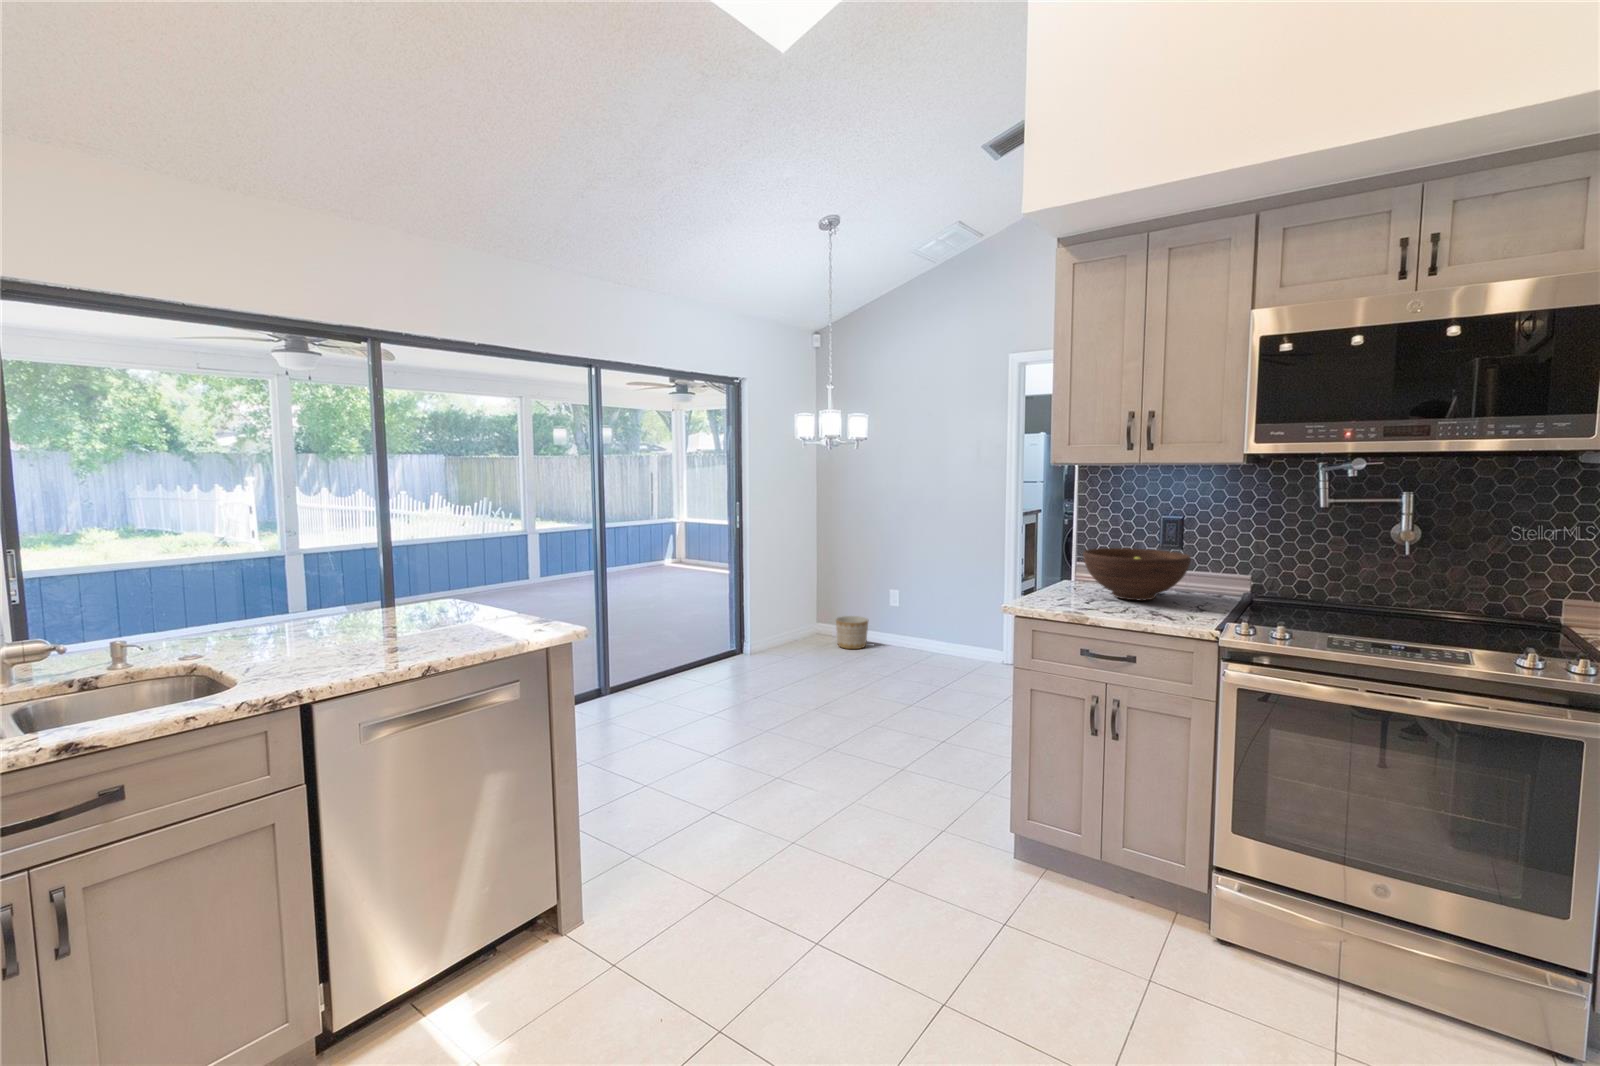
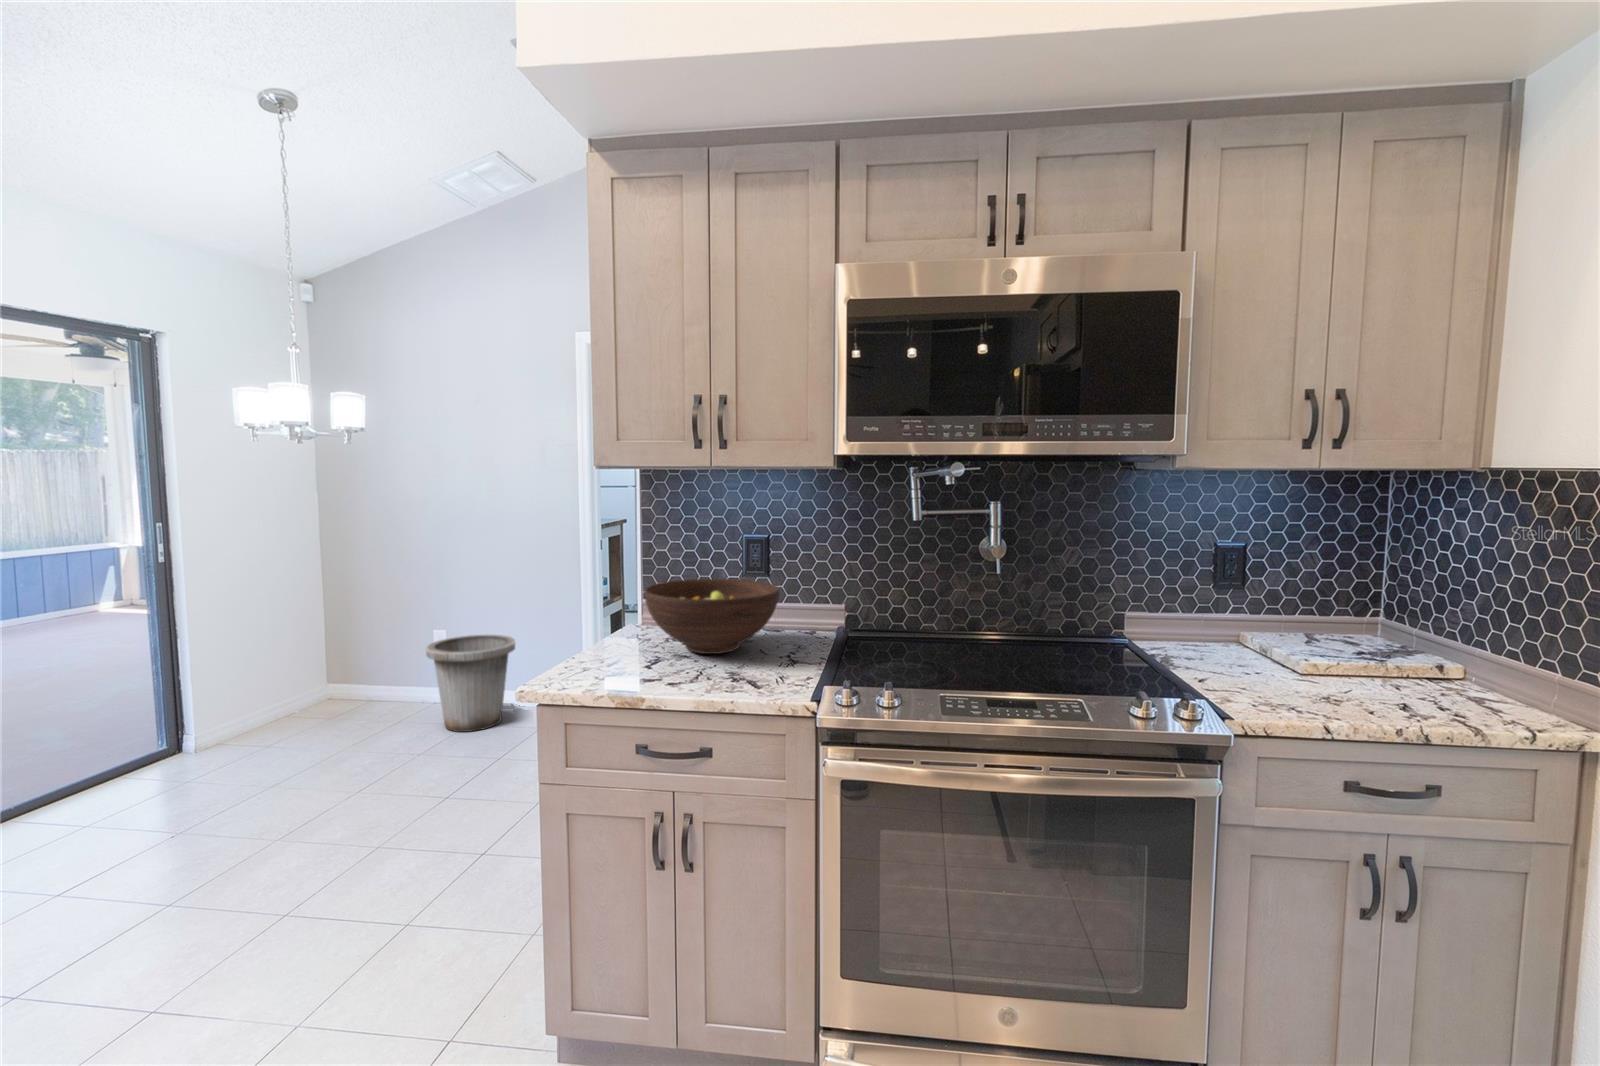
trash can: none [887,596,949,668] -> present [426,635,515,732]
planter: present [836,616,868,649] -> none [355,668,407,716]

